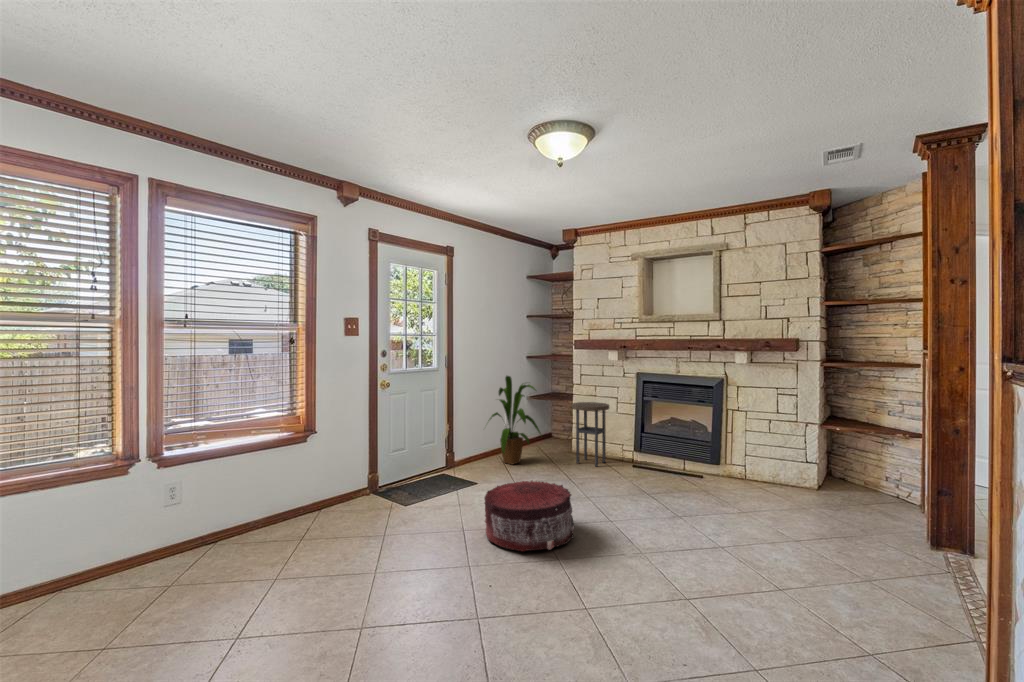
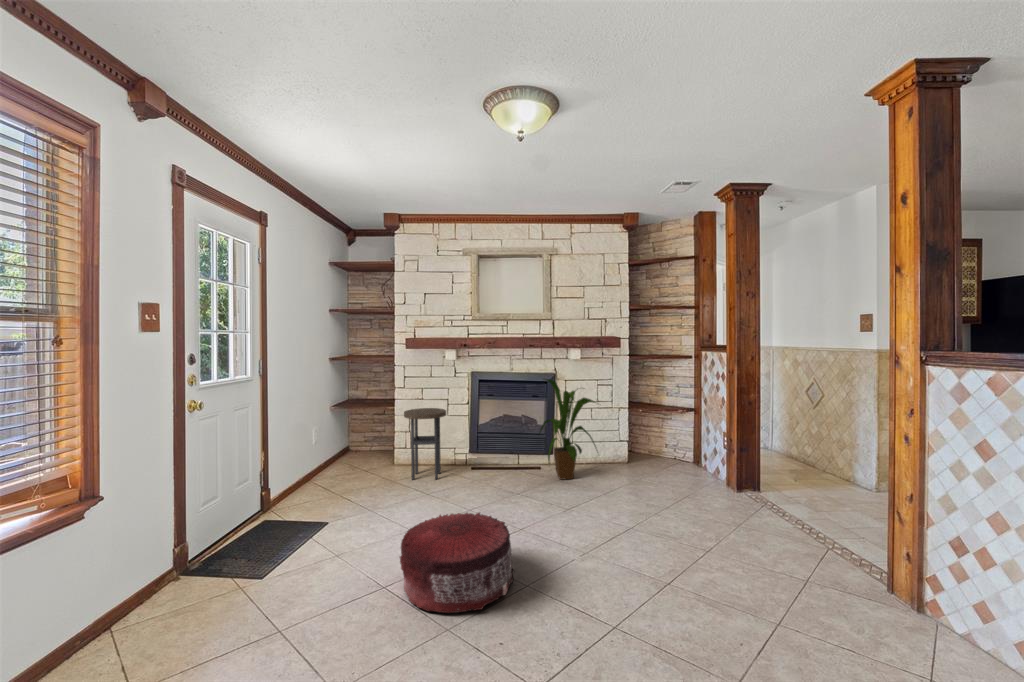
house plant: present [488,376,541,464] -> present [540,379,596,480]

